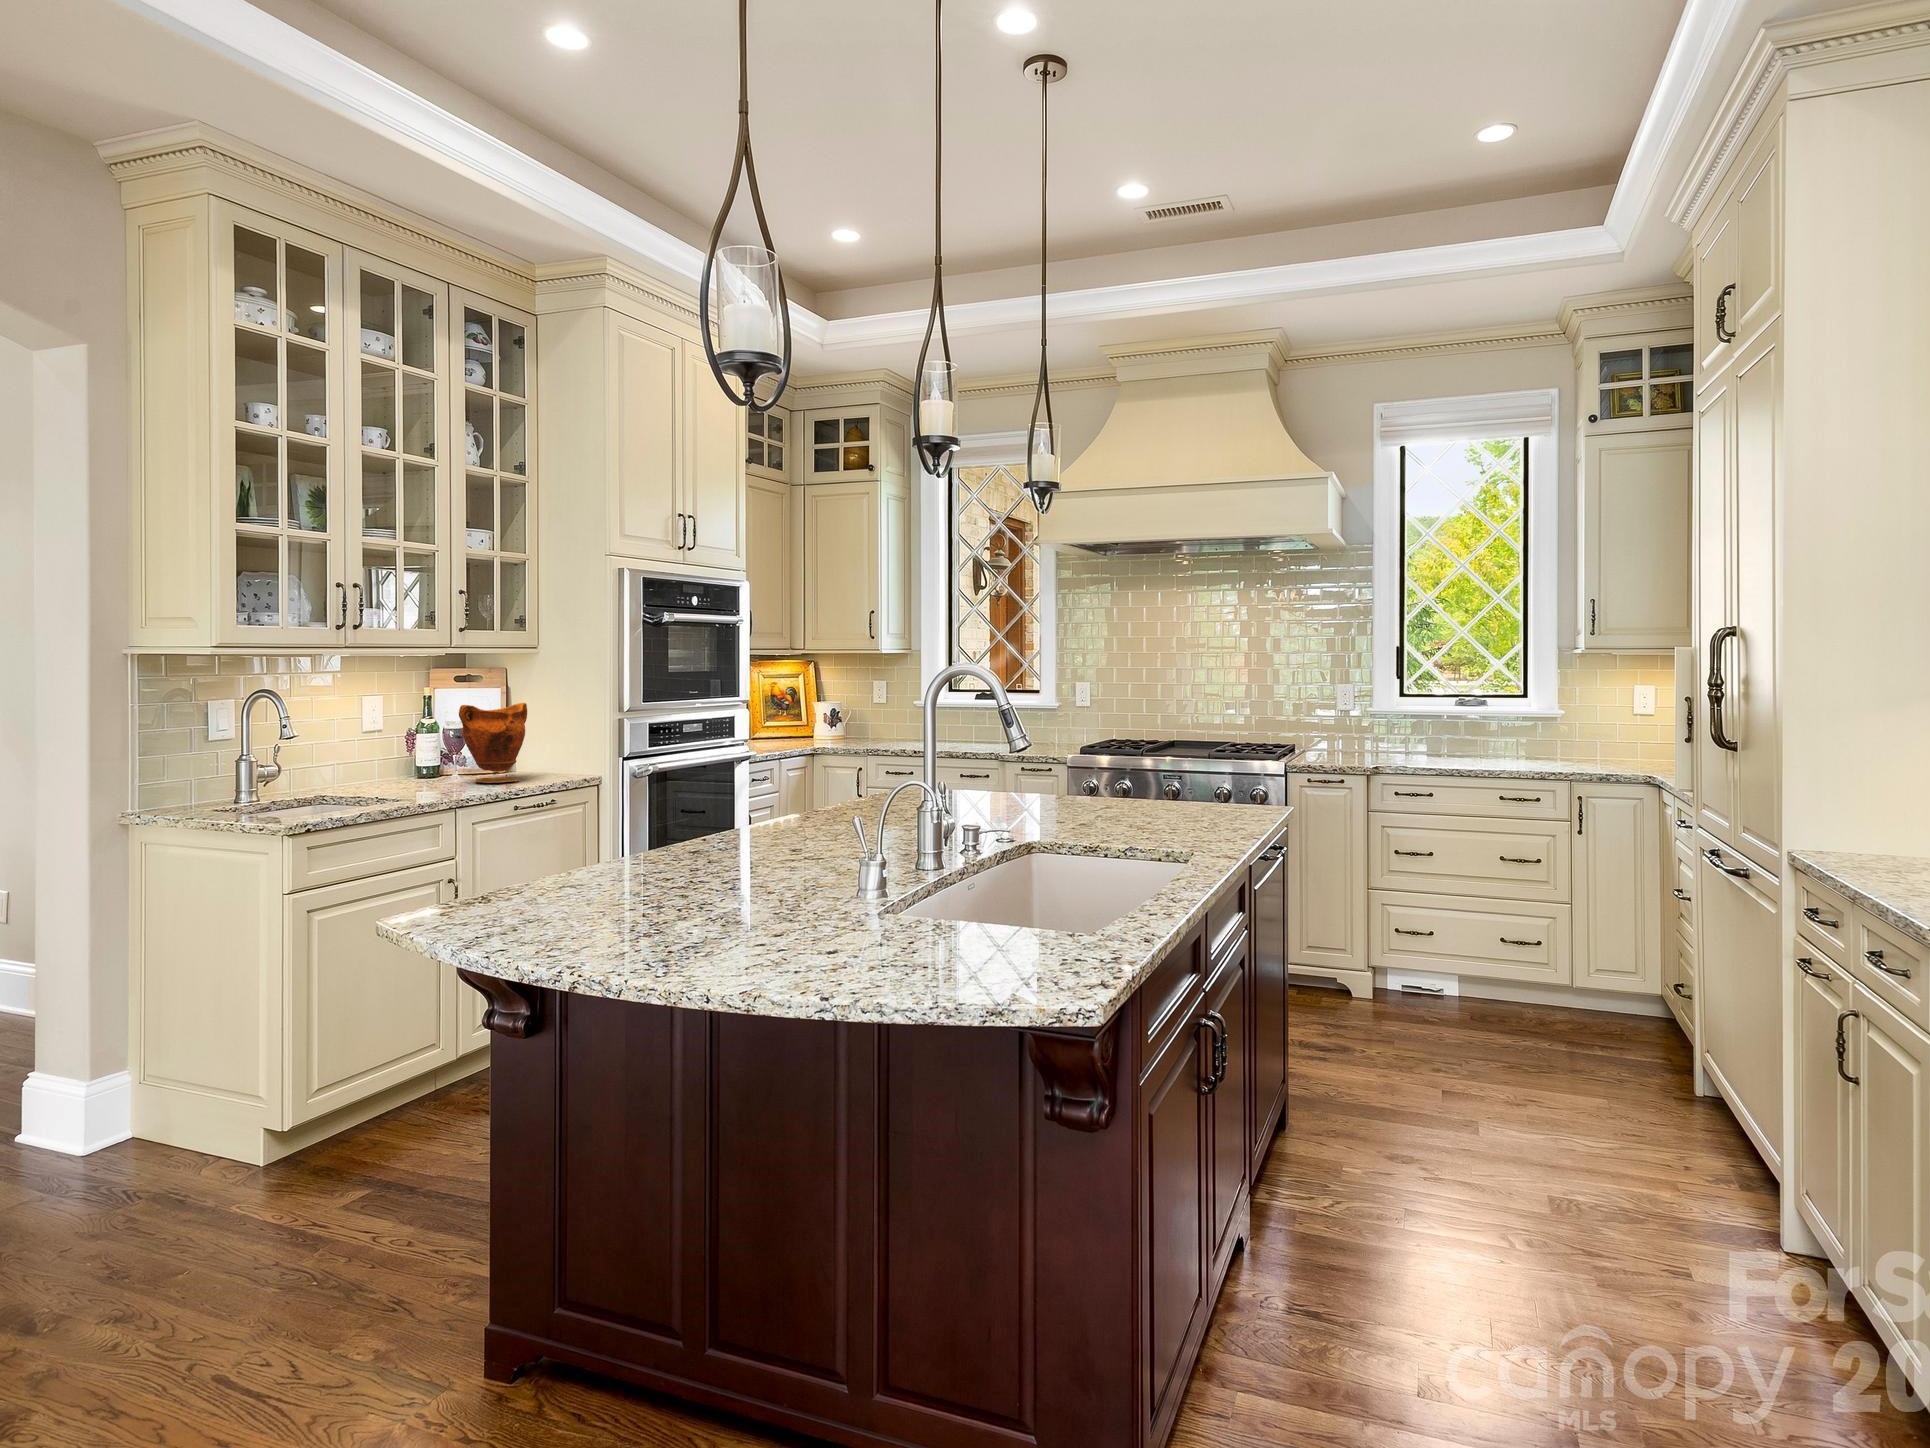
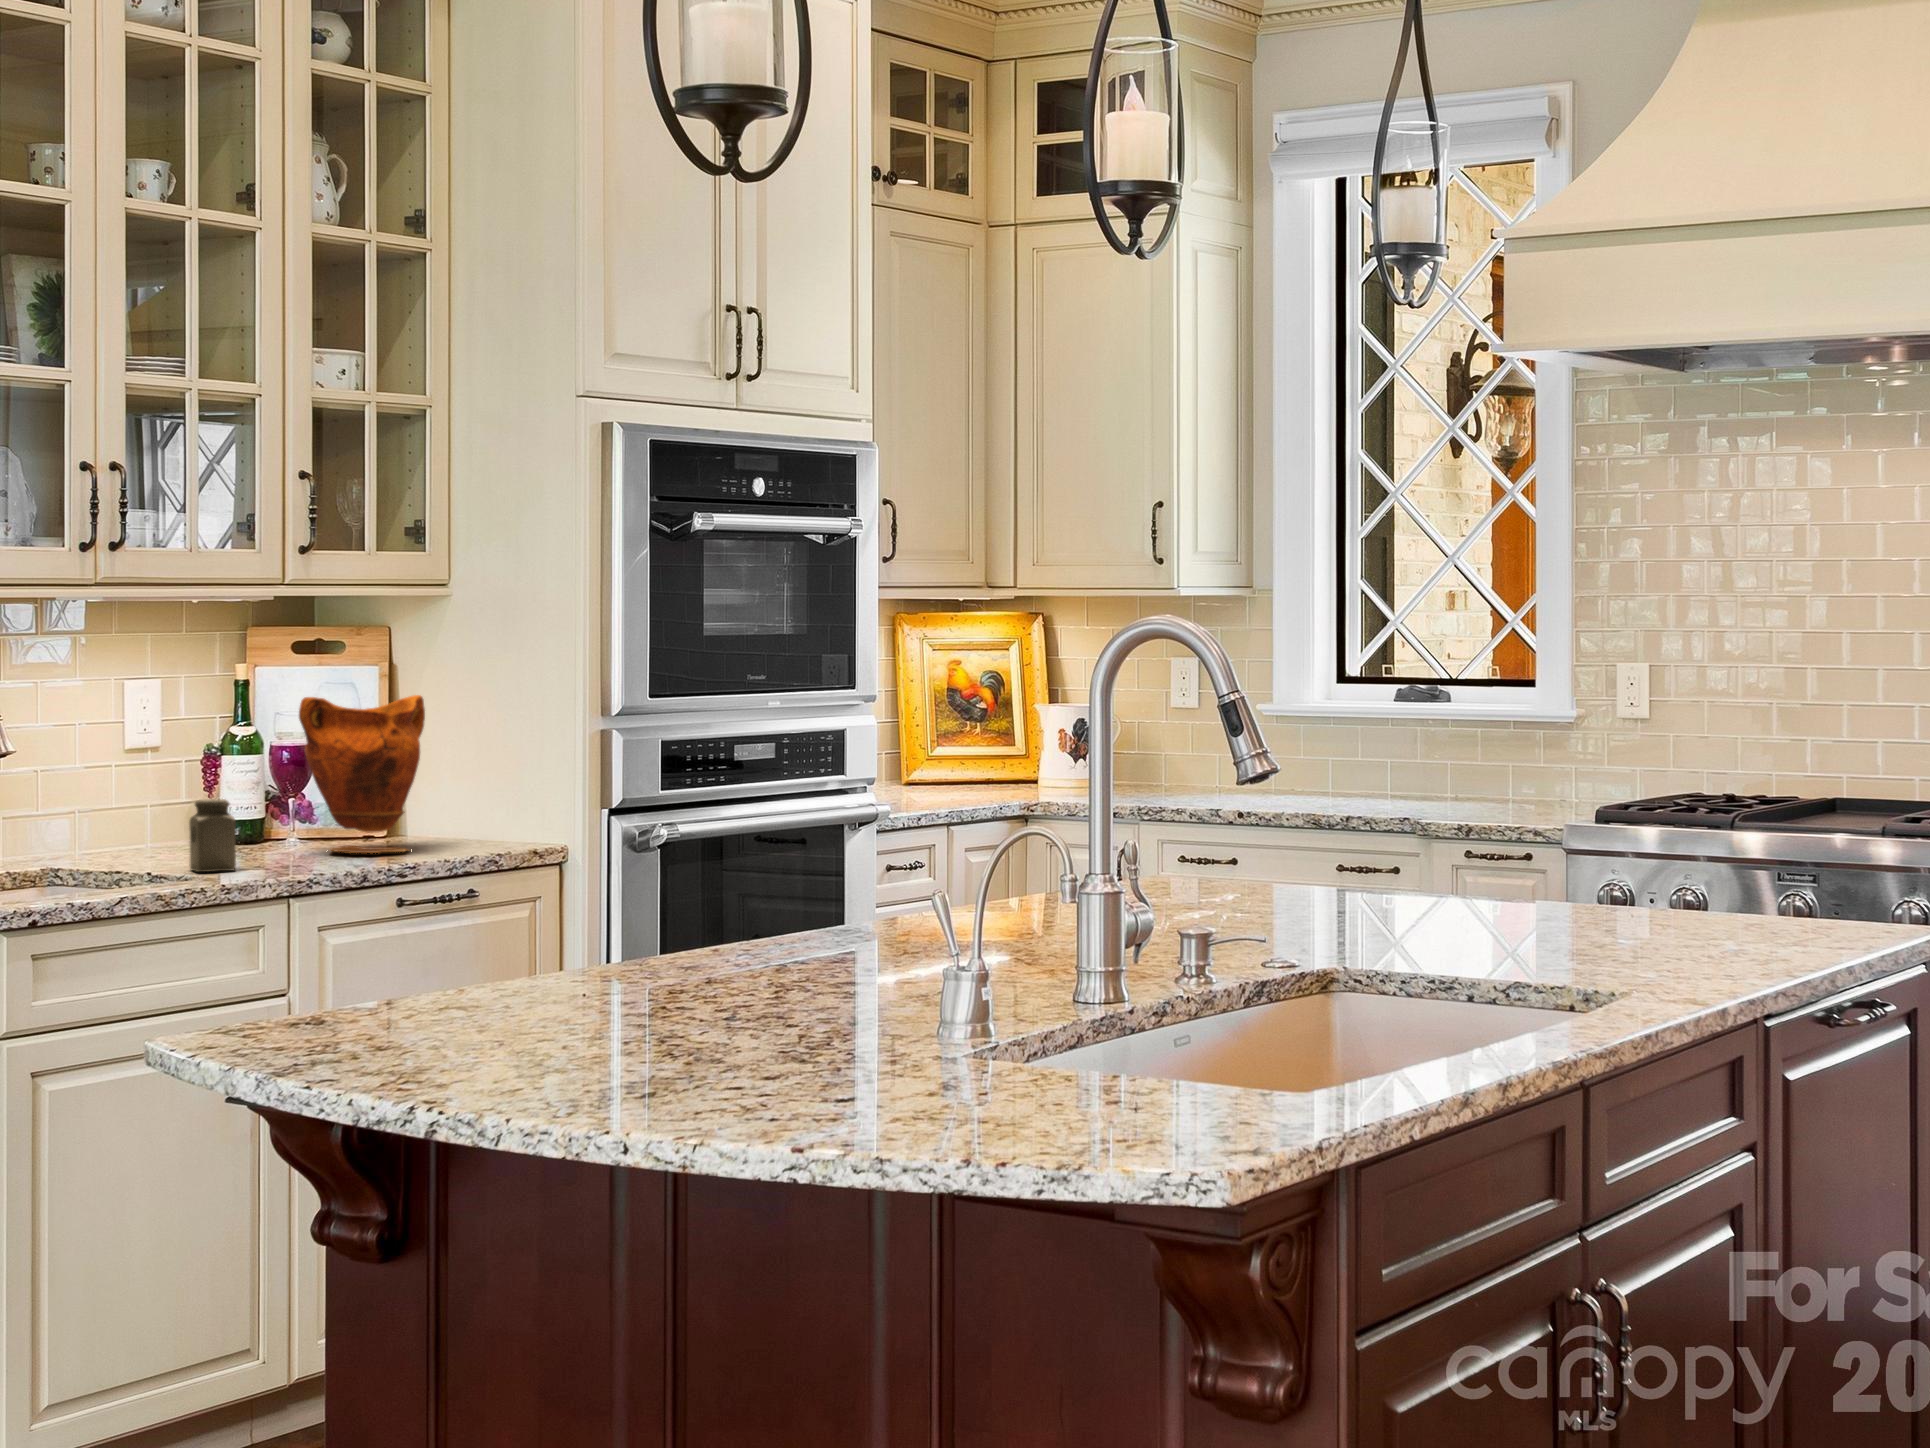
salt shaker: none [397,758,424,797] -> present [189,799,236,872]

